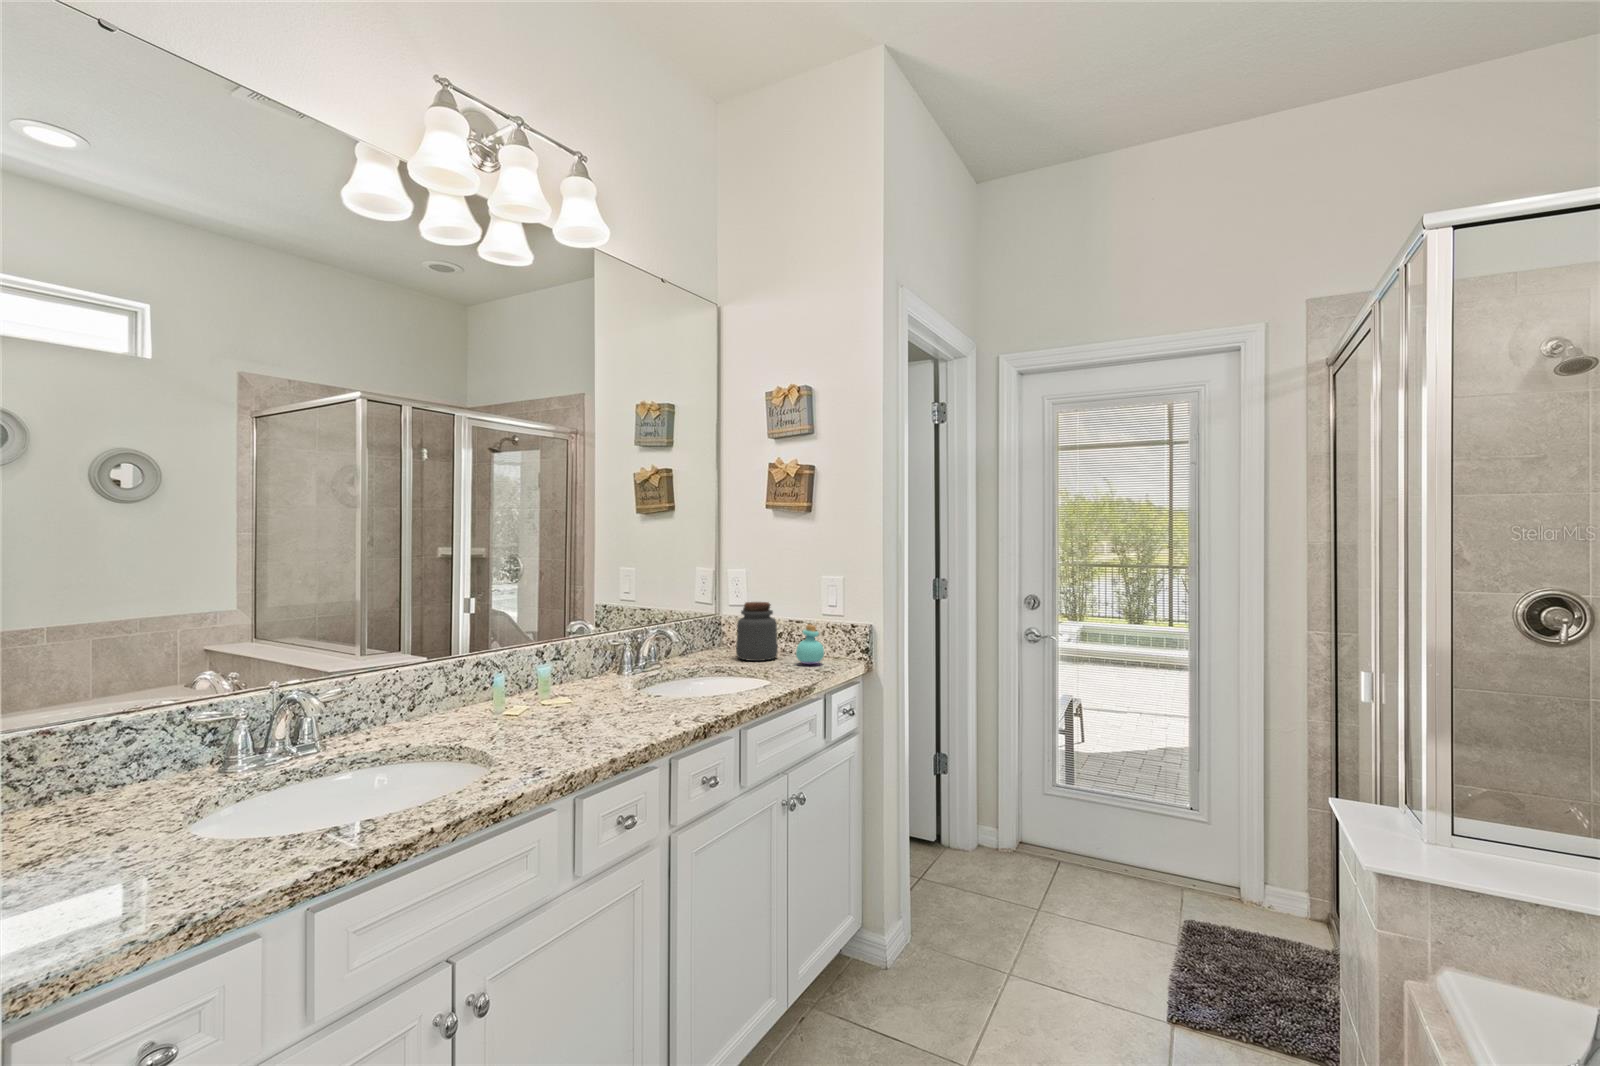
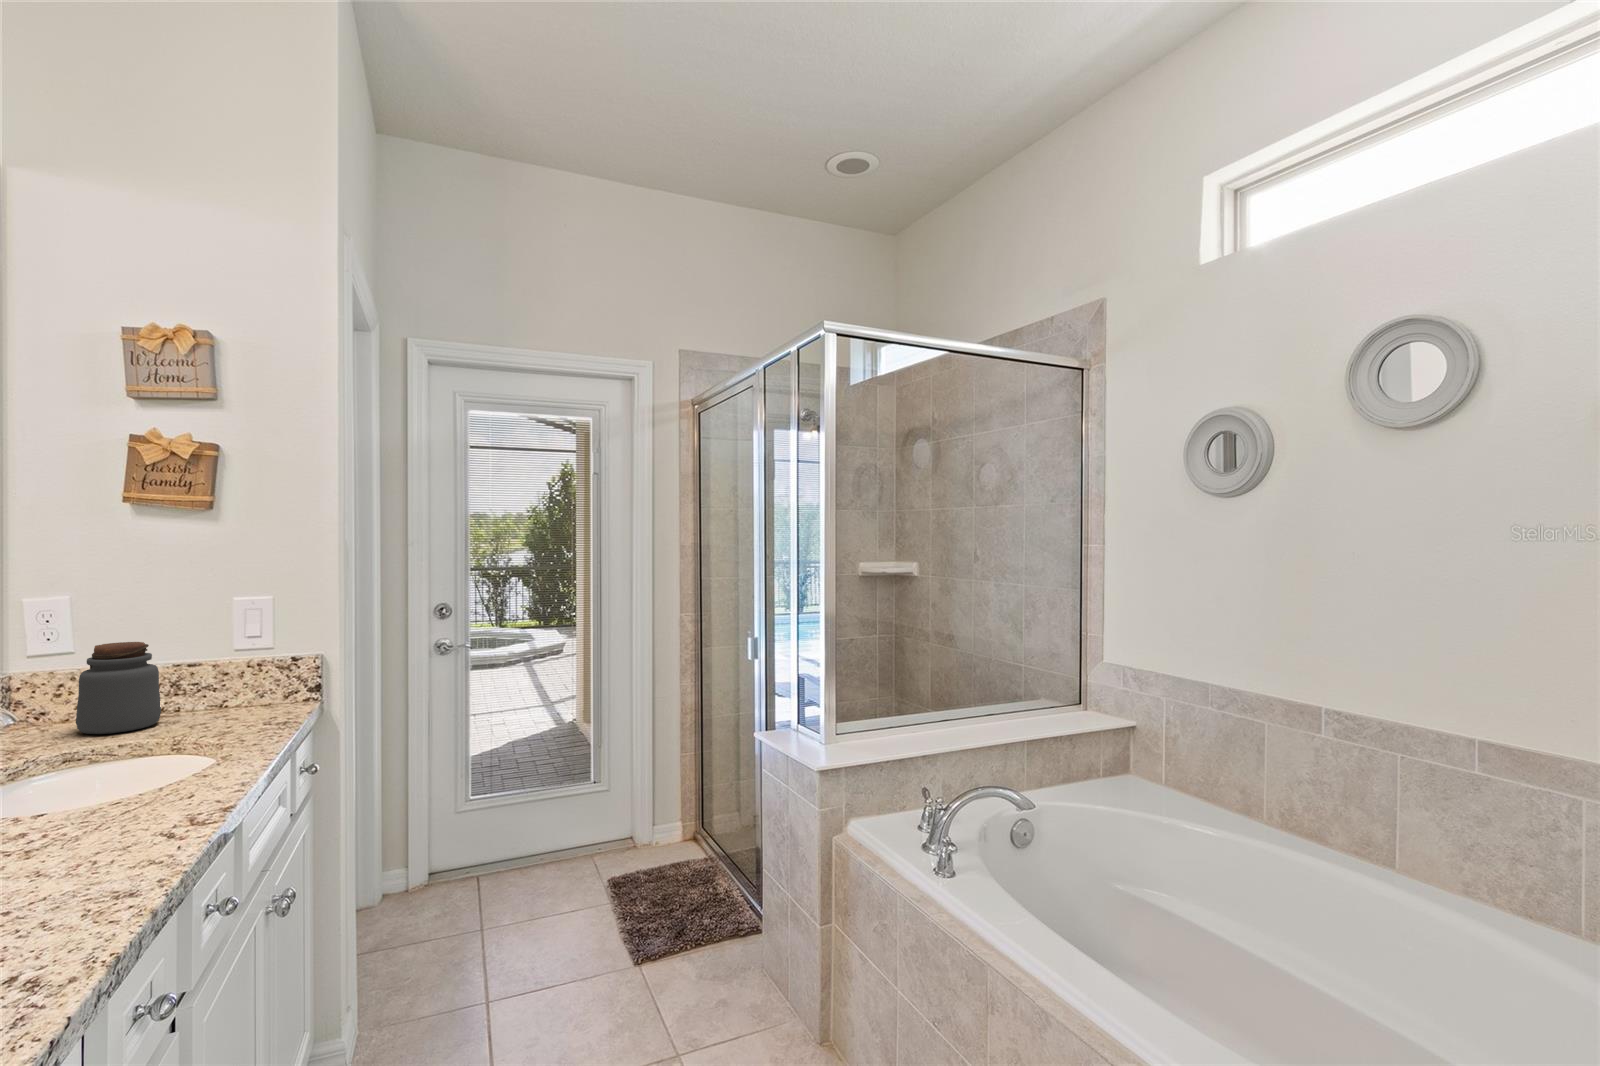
perfume bottle: present [796,625,824,664] -> none [209,665,258,720]

